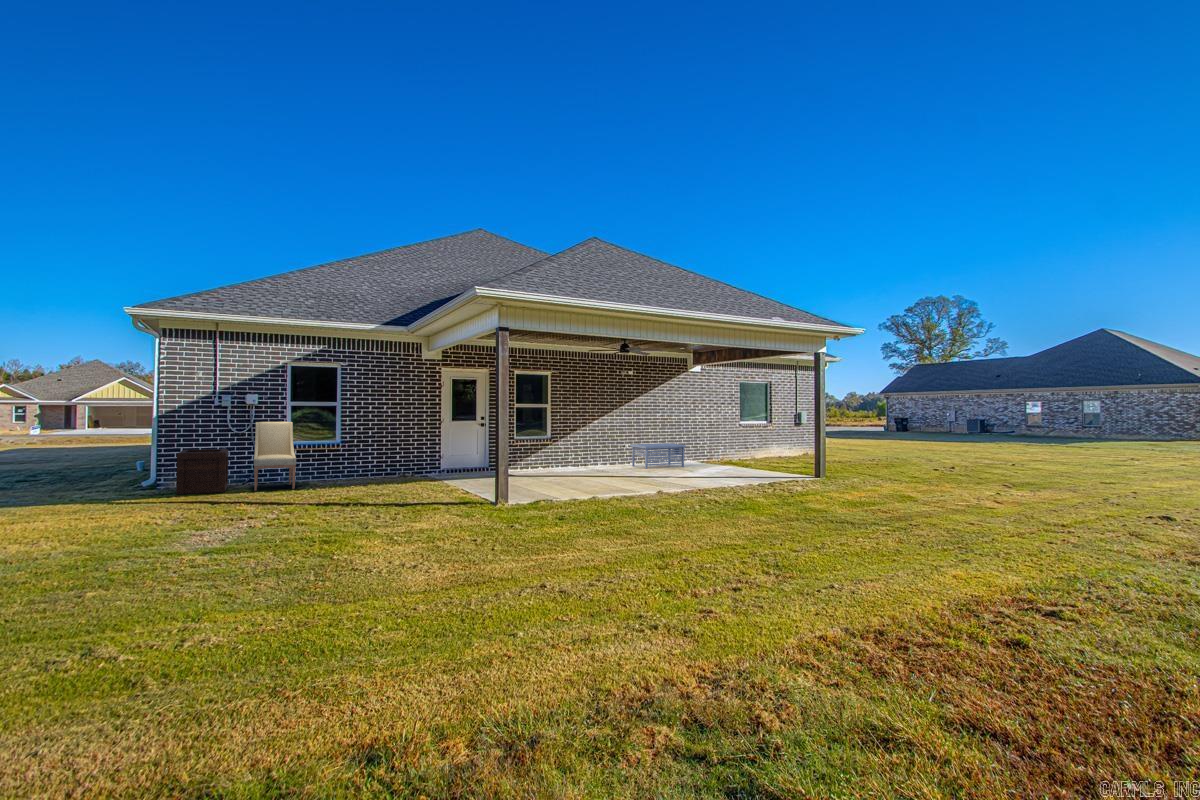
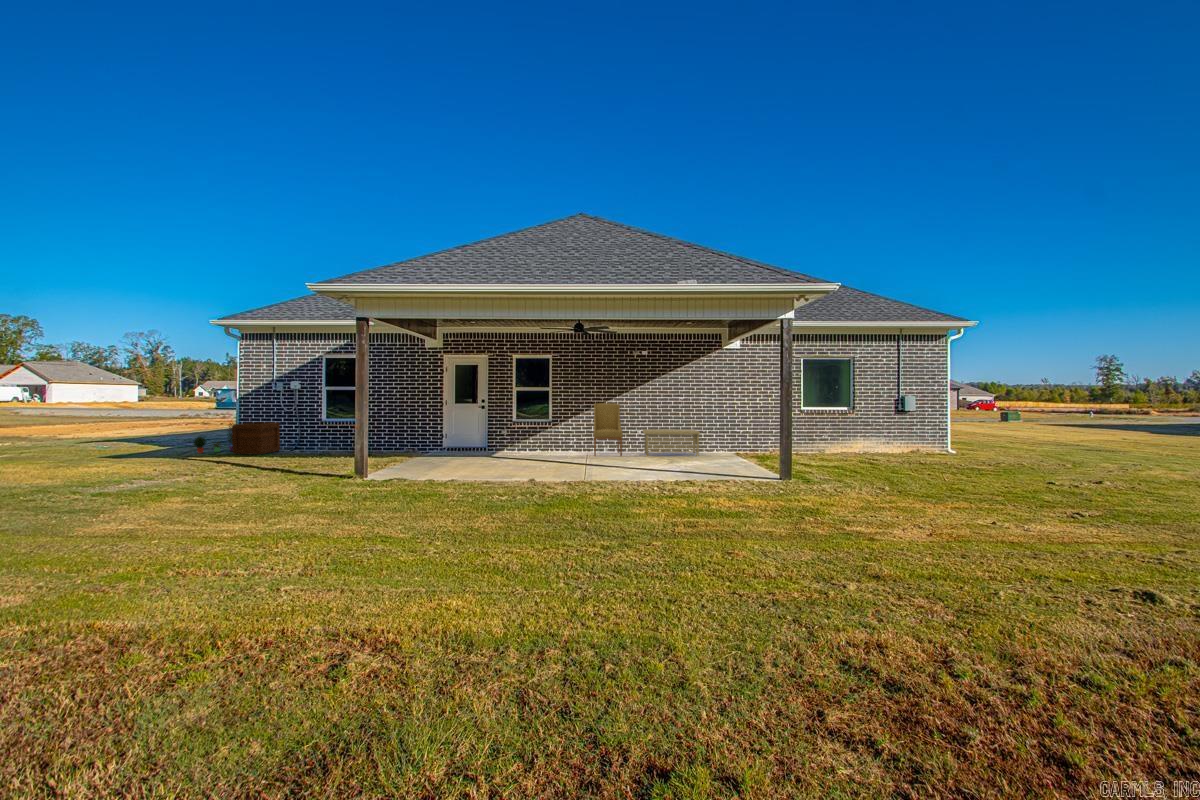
chair: present [254,422,296,491] -> present [594,403,623,456]
potted plant: none [98,450,161,498] -> present [193,423,233,453]

